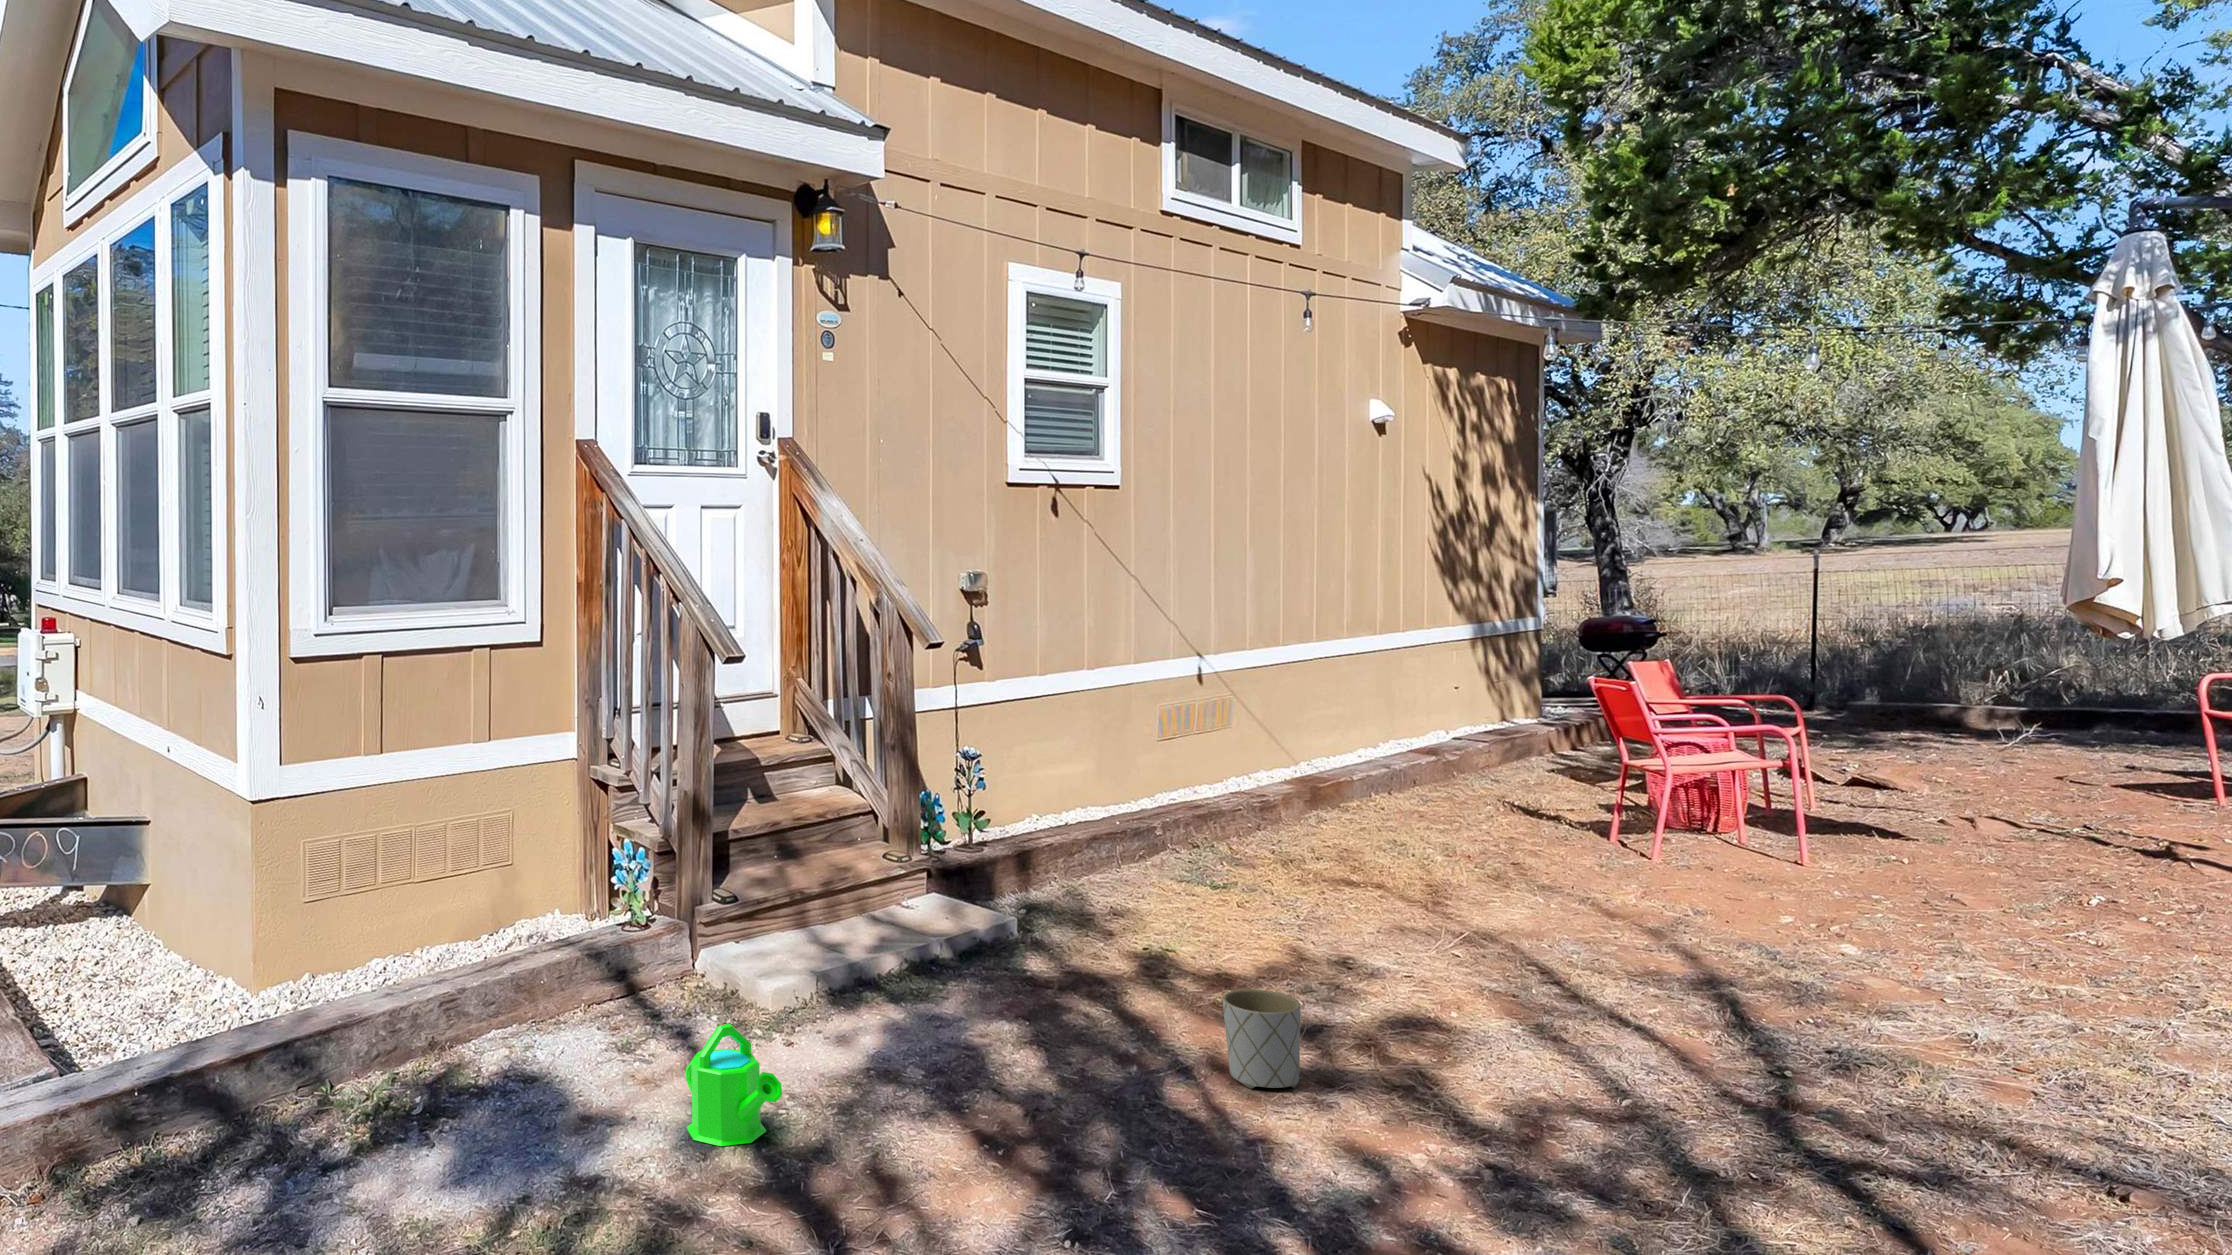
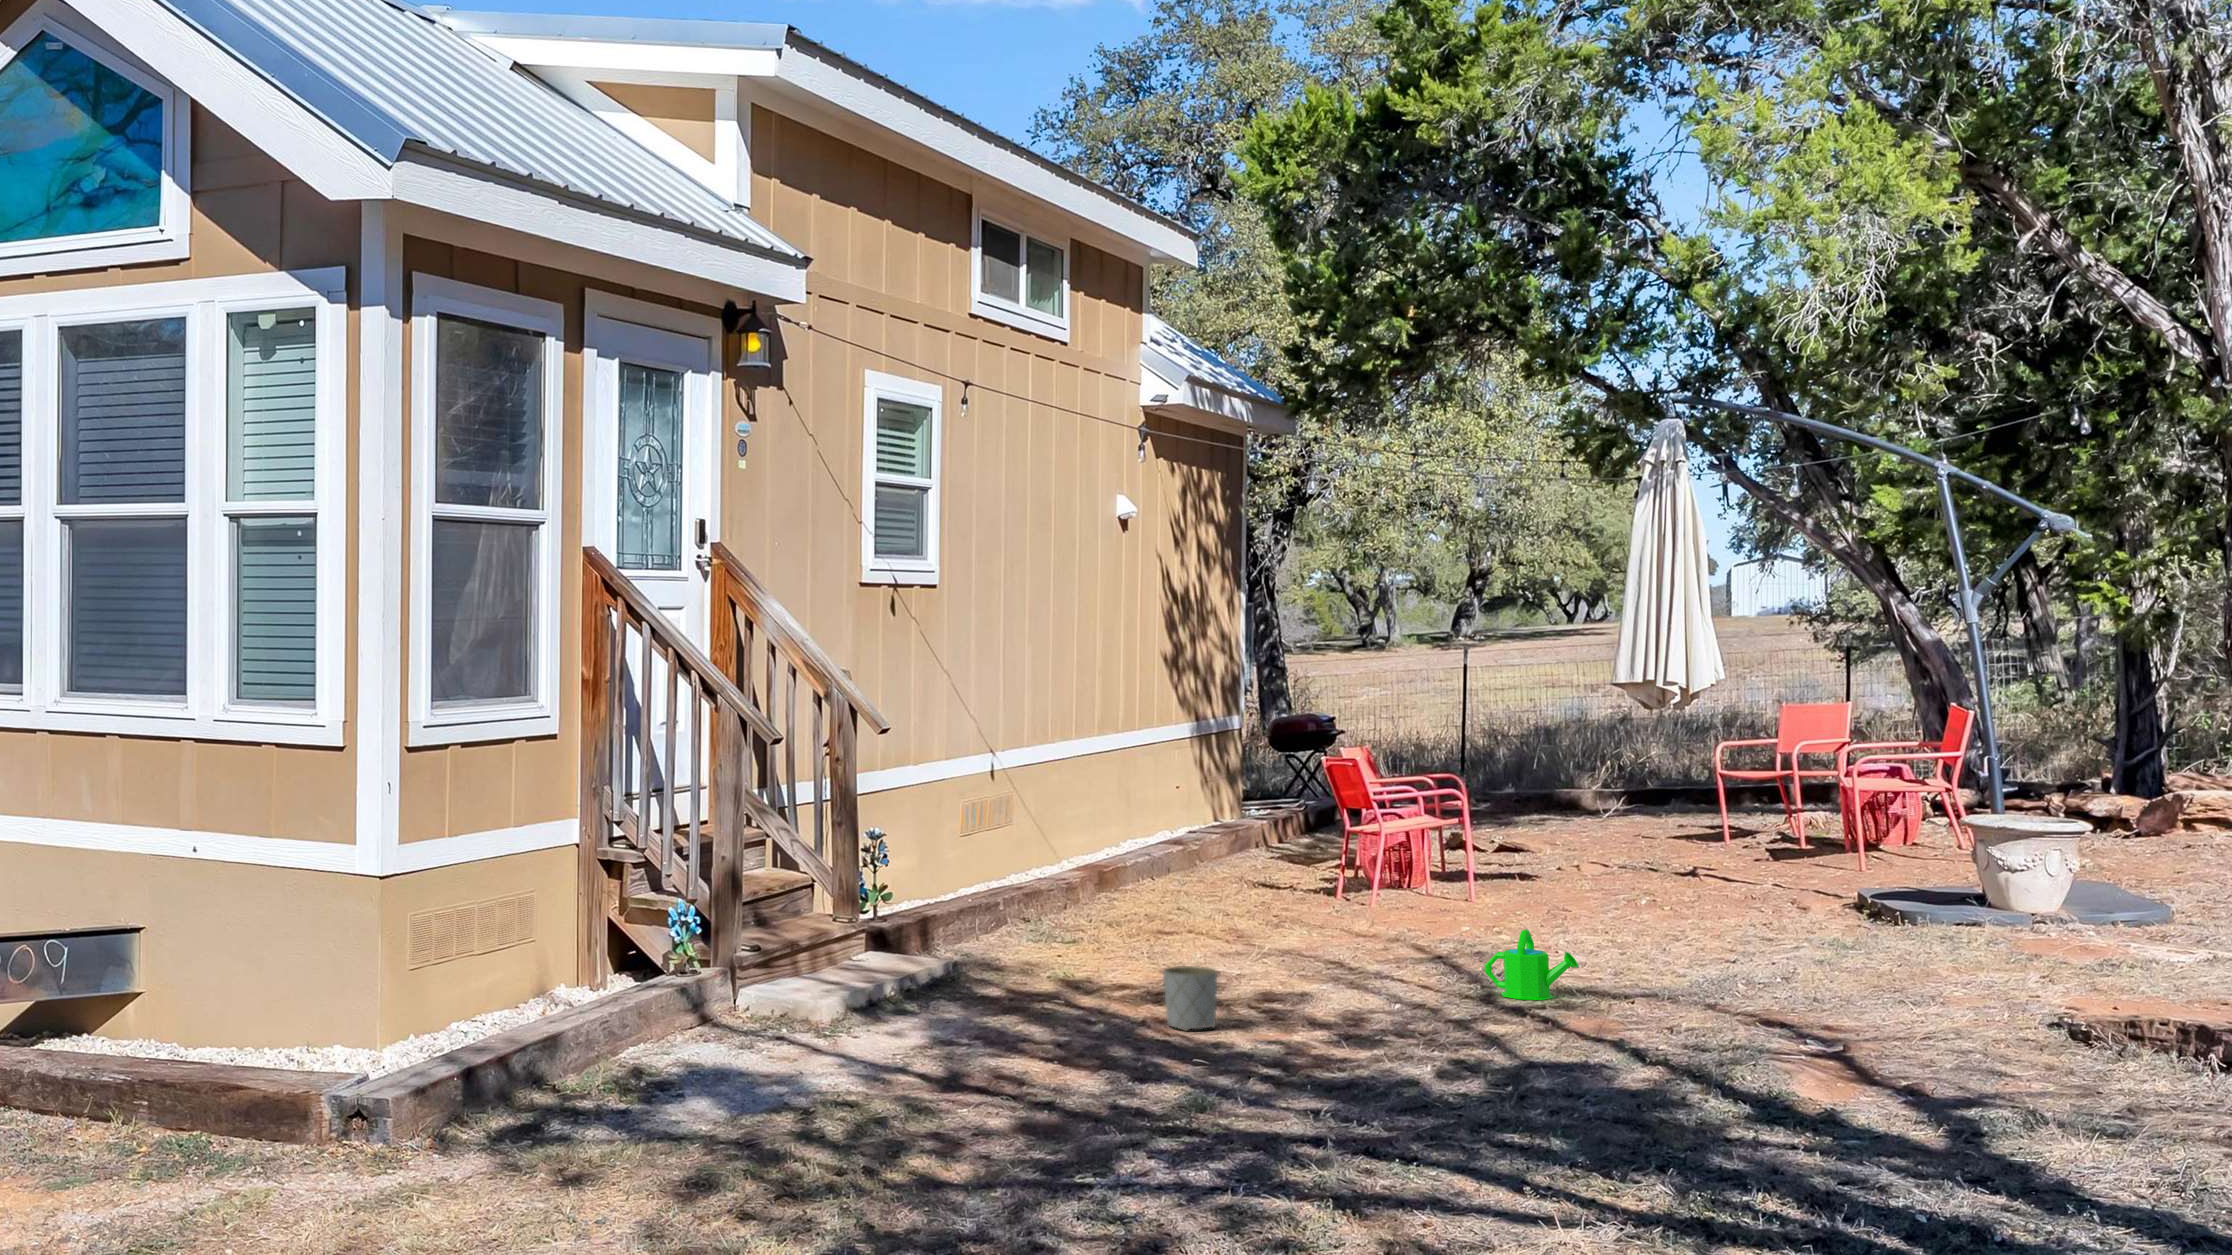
watering can: present [686,1023,782,1146] -> present [1484,929,1578,1000]

